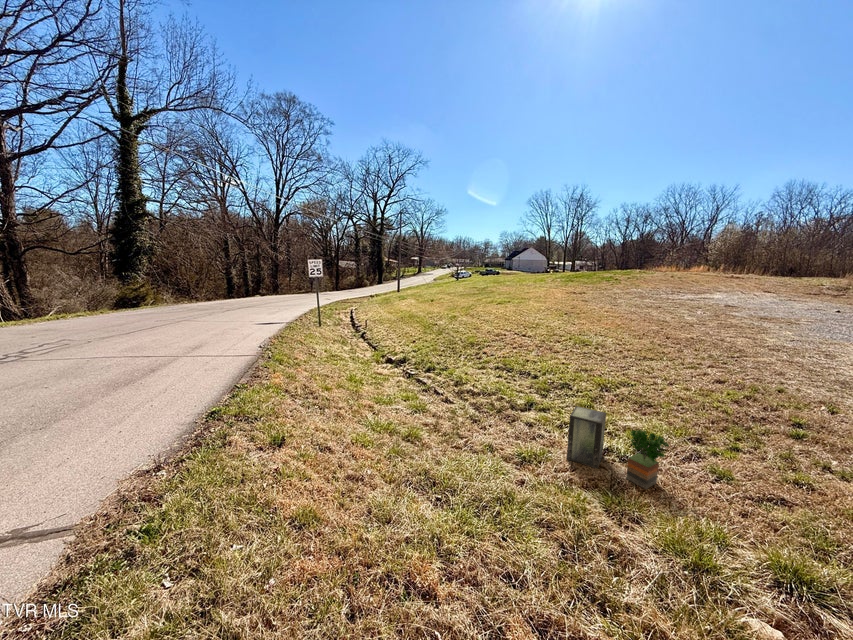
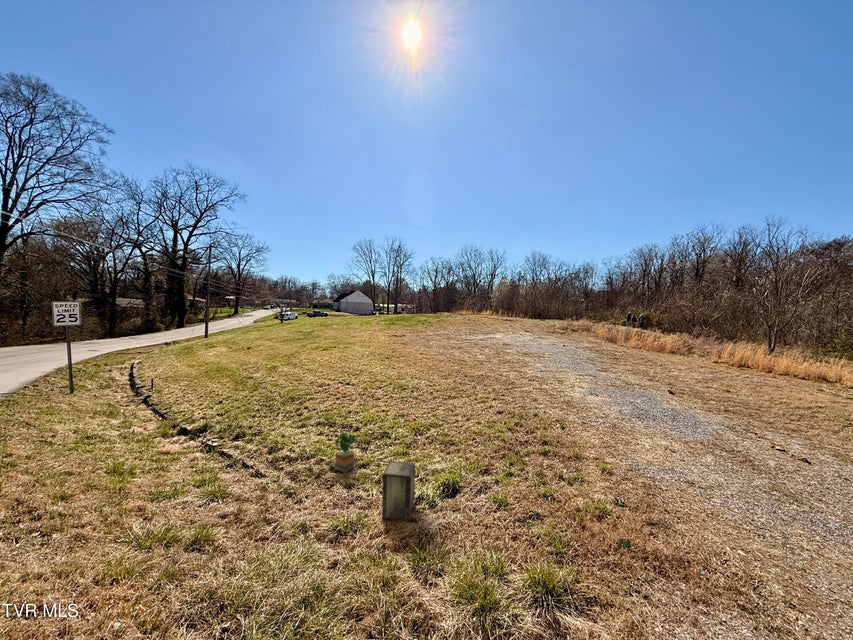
potted tree: present [626,430,669,489] -> present [335,433,358,473]

